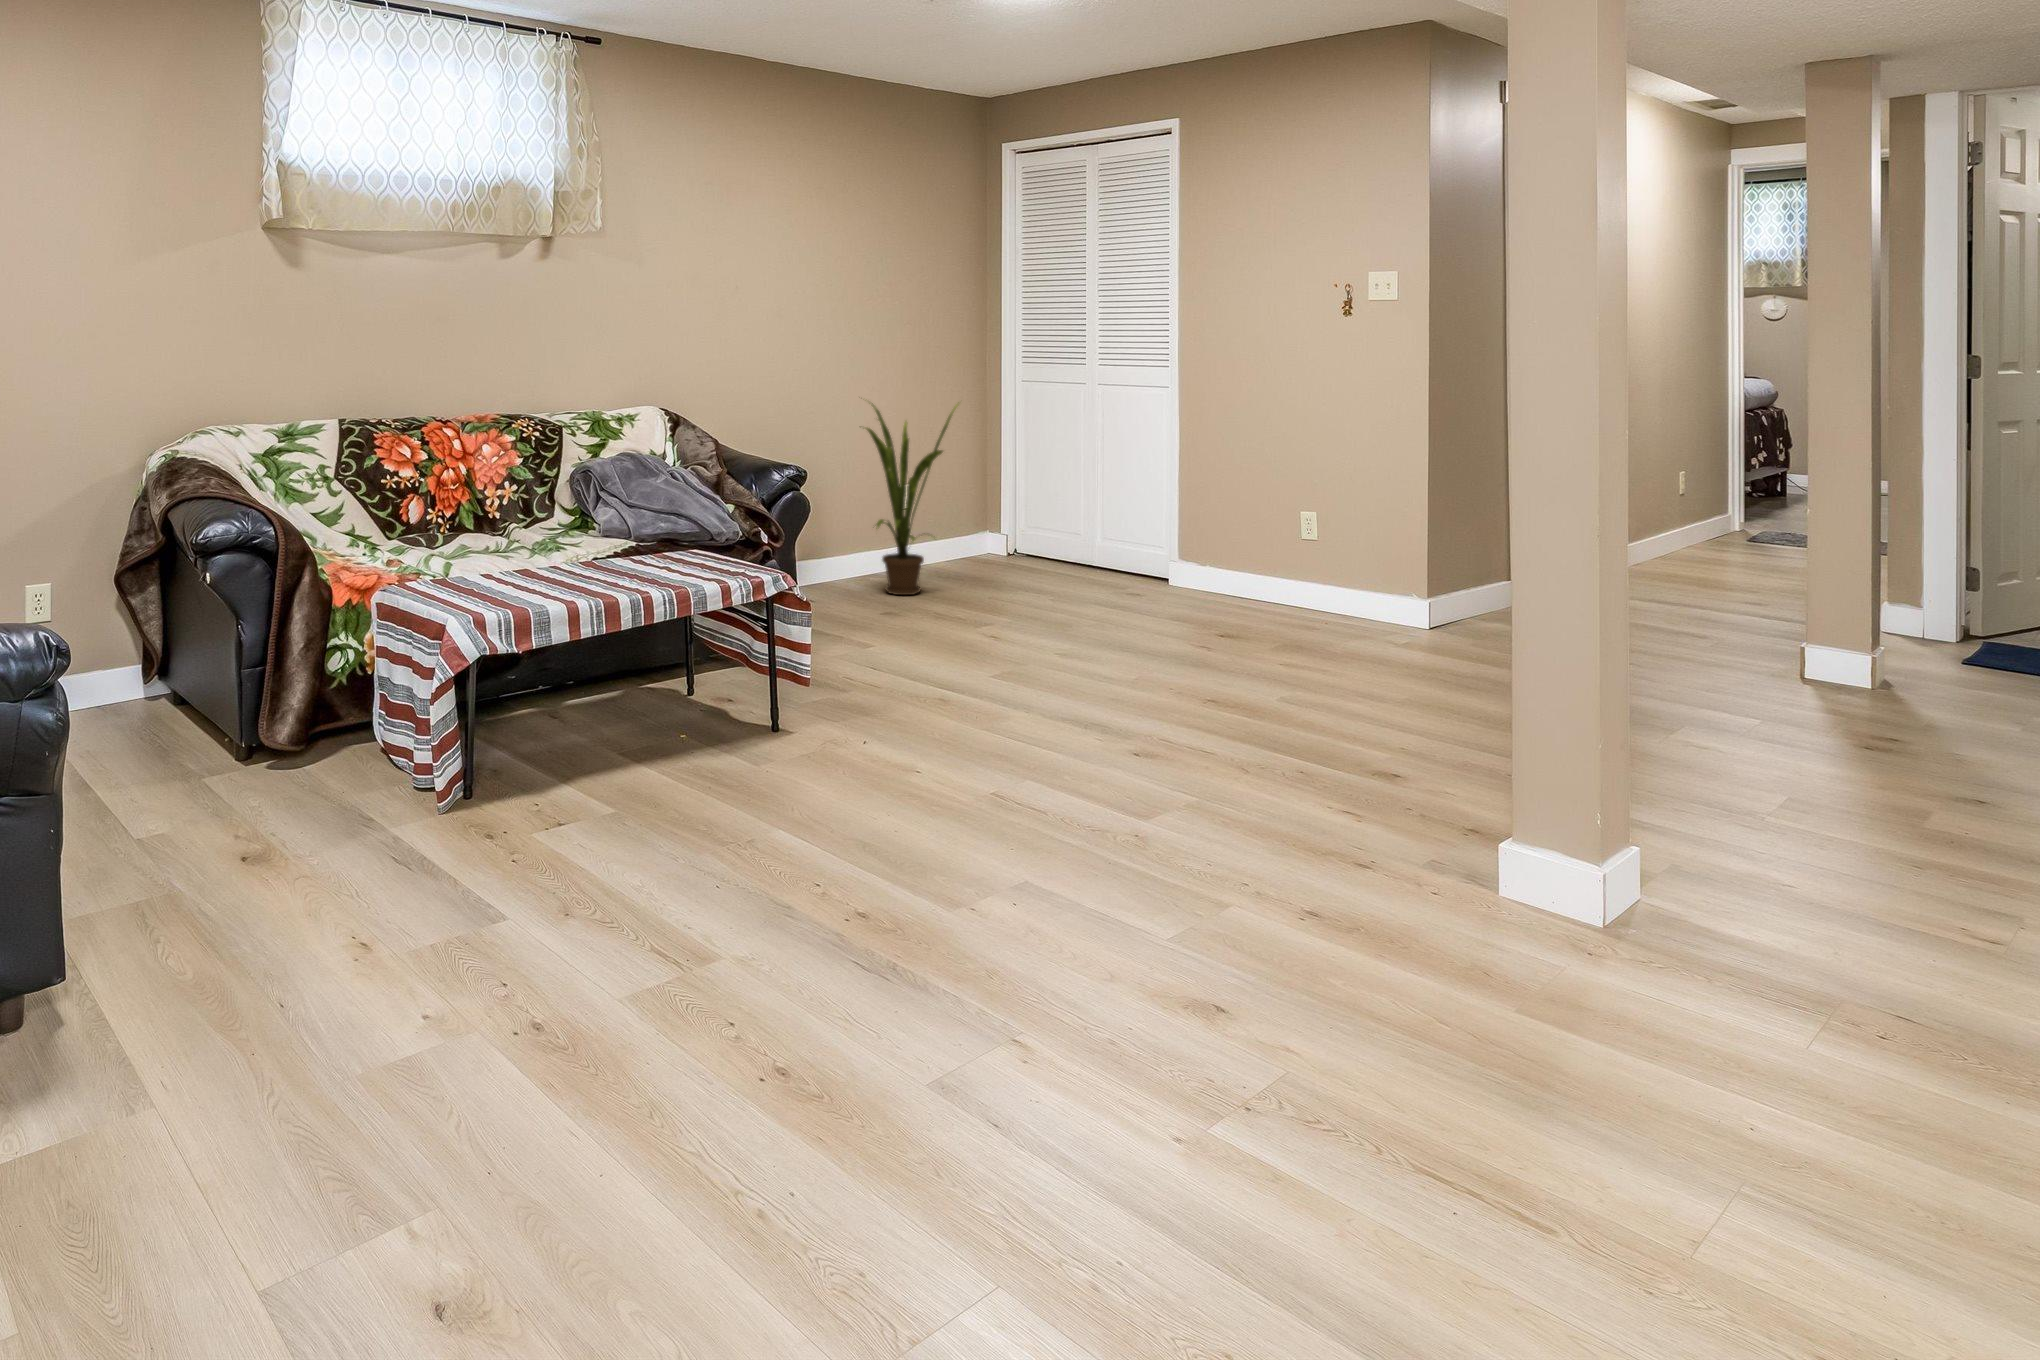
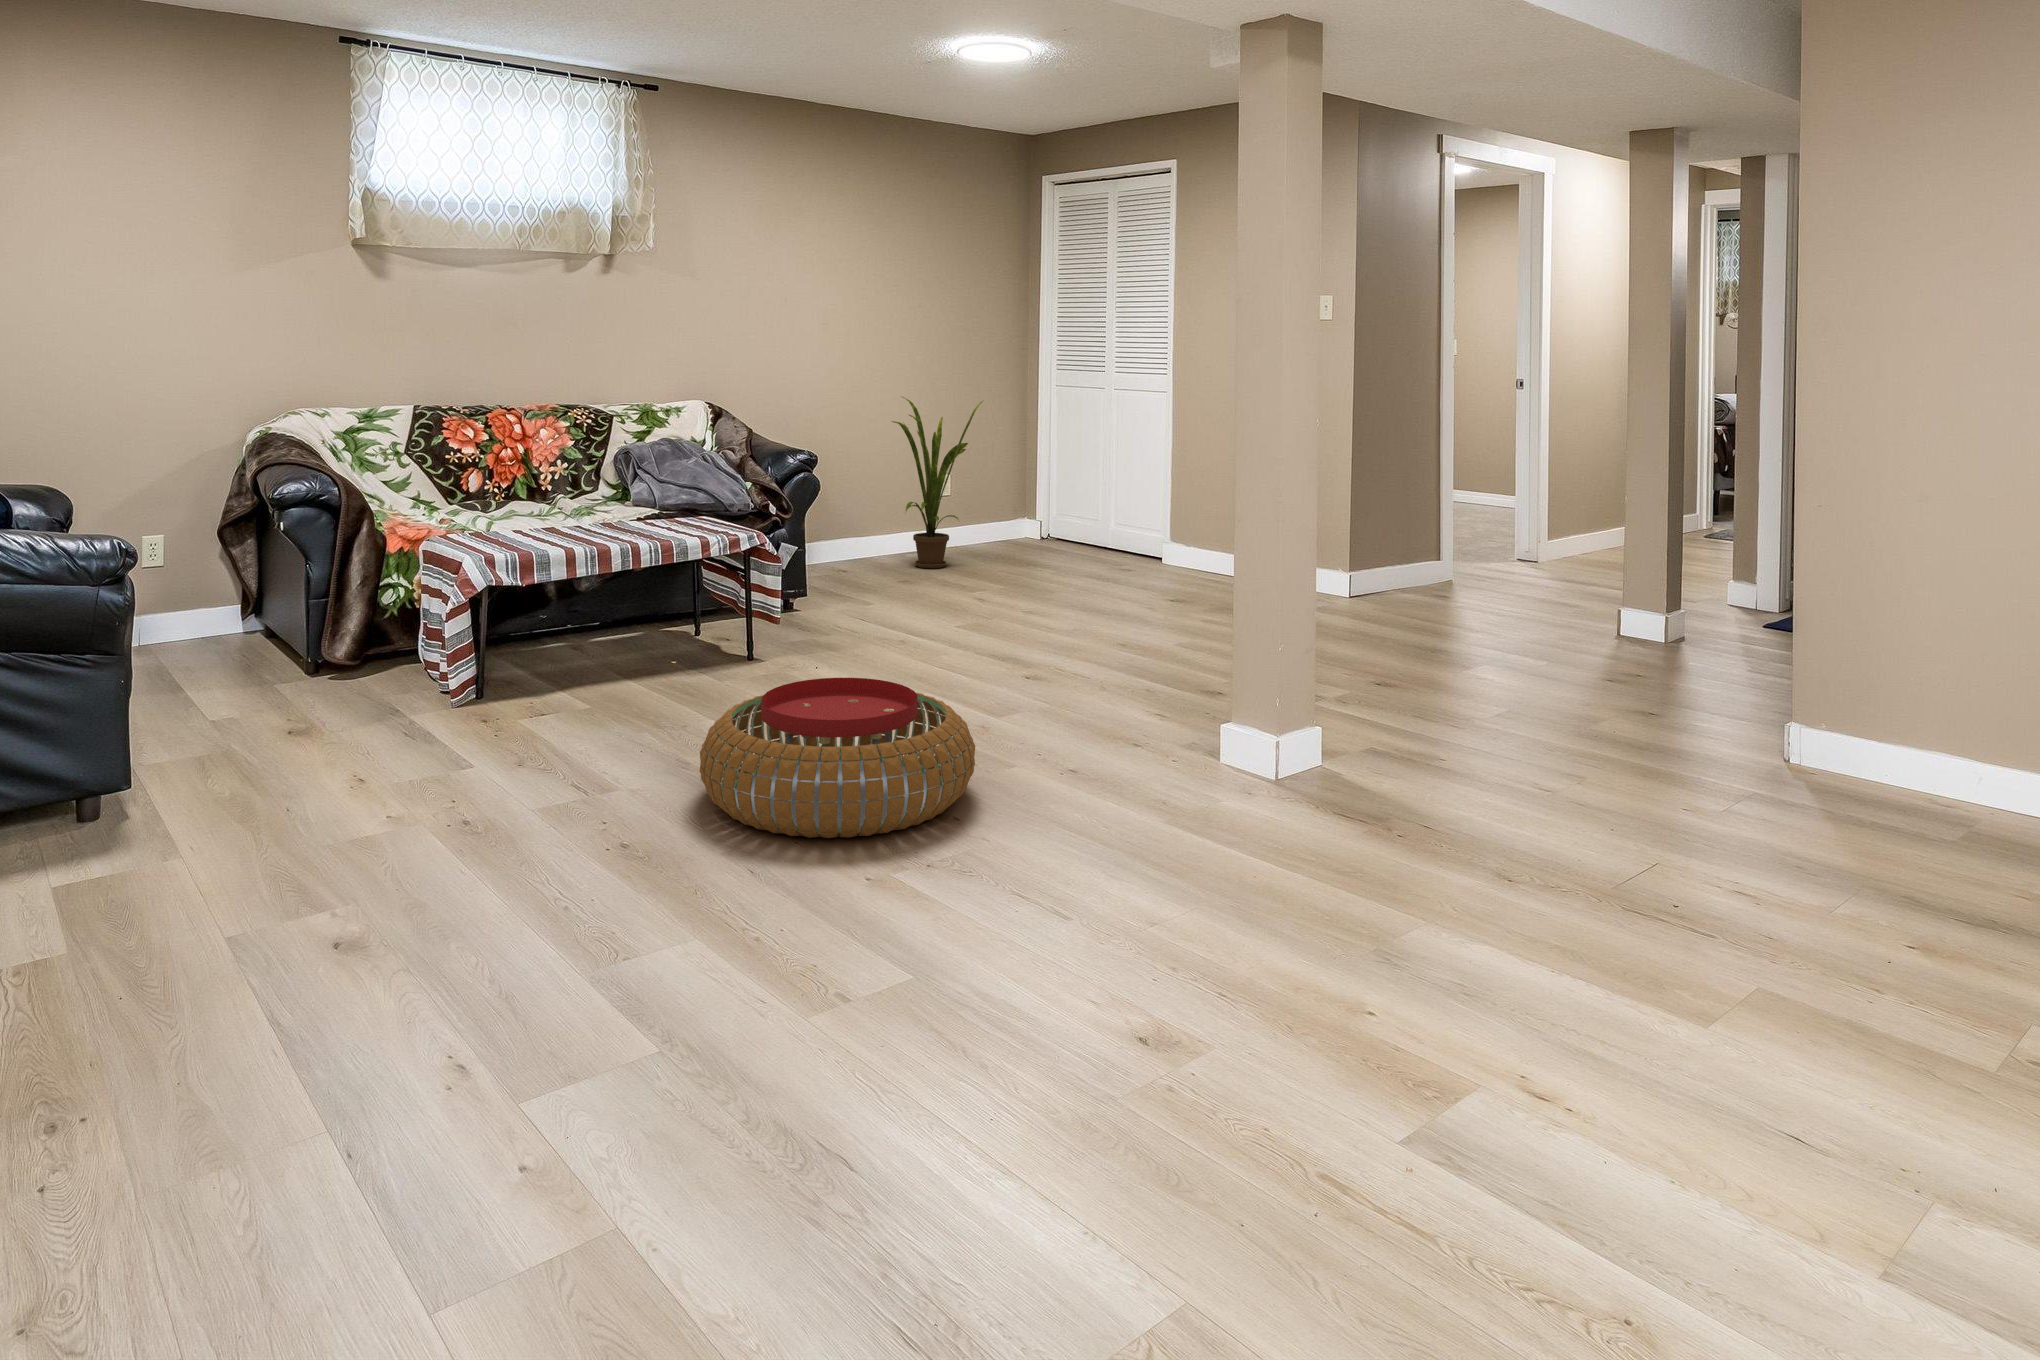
pouf: none [834,788,1222,1047] -> present [700,678,975,838]

